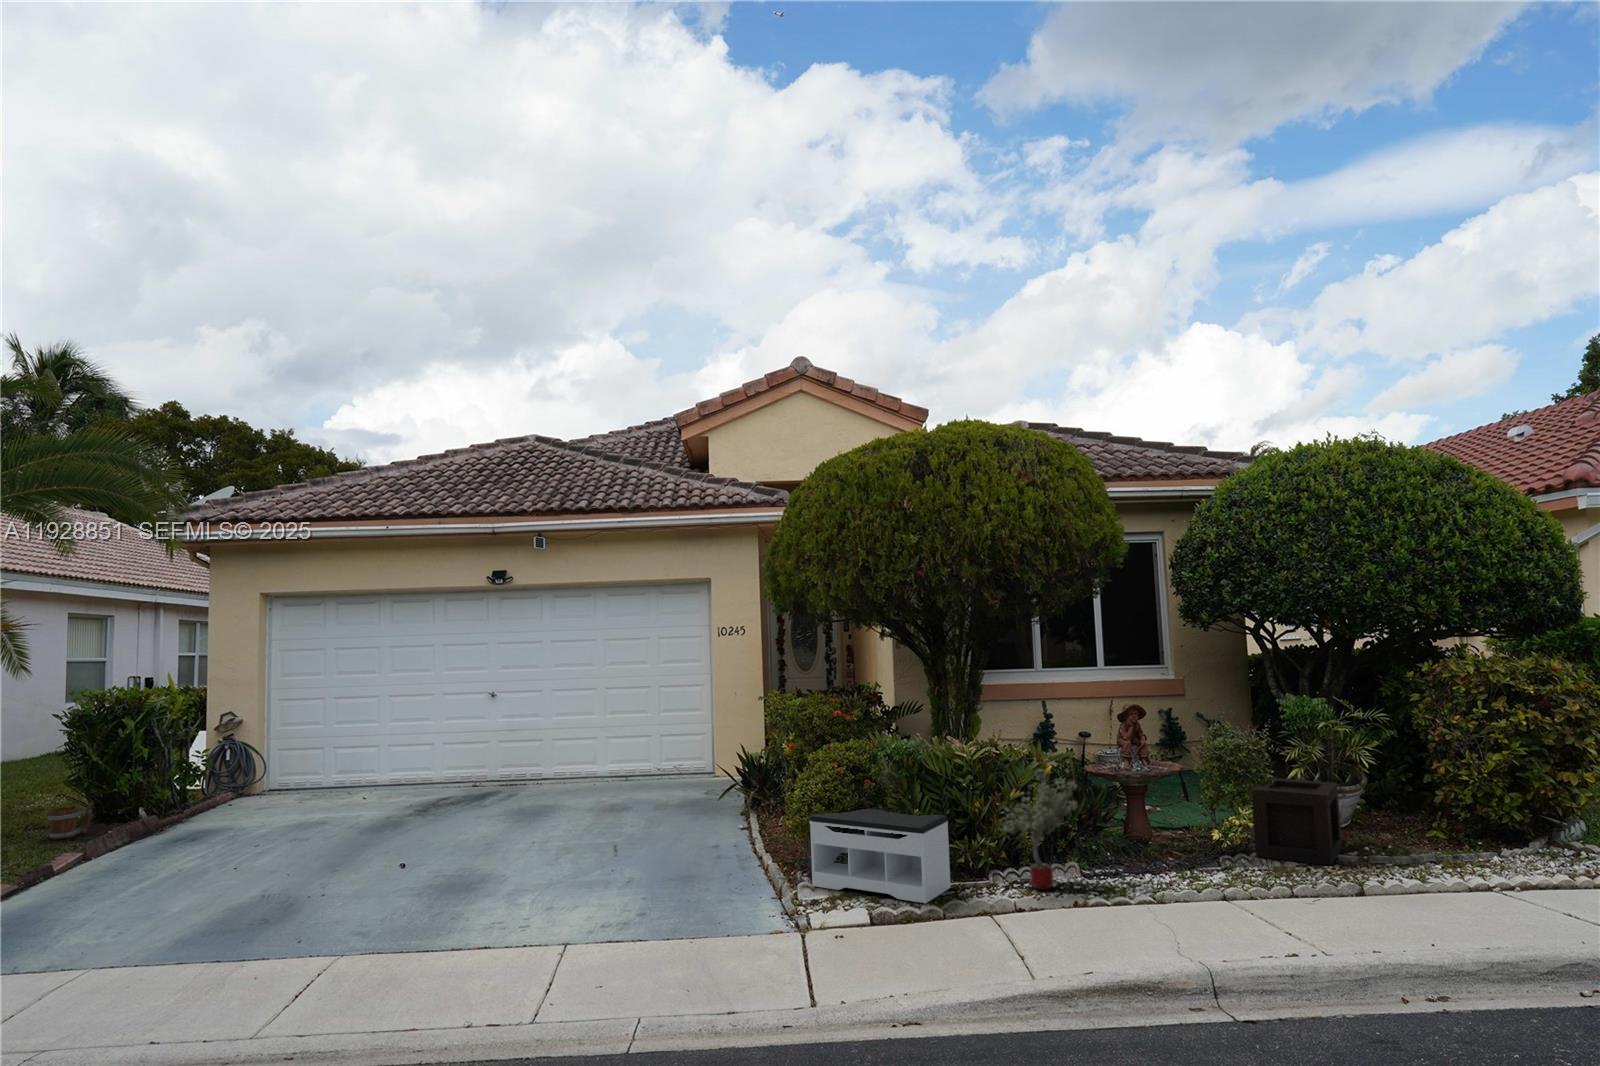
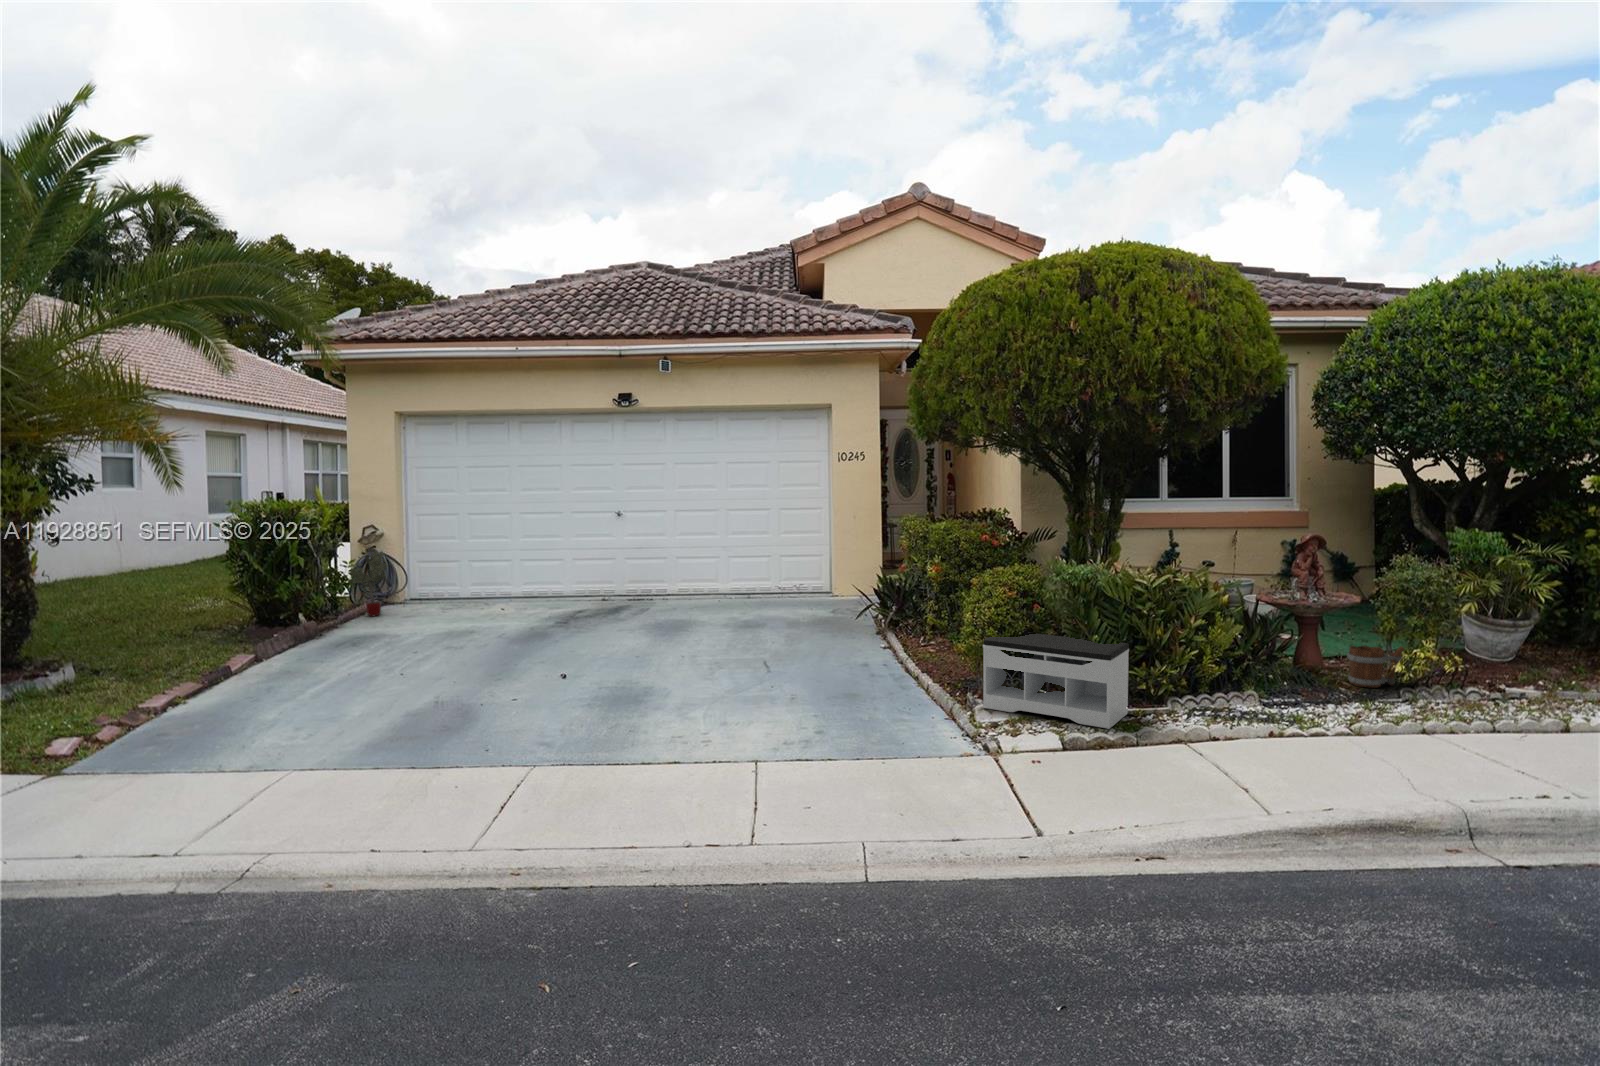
potted tree: present [999,769,1078,890] -> present [349,546,388,617]
wooden crate: present [1252,778,1341,865] -> none [1439,614,1532,704]
bucket: present [47,802,94,840] -> present [1347,645,1404,688]

